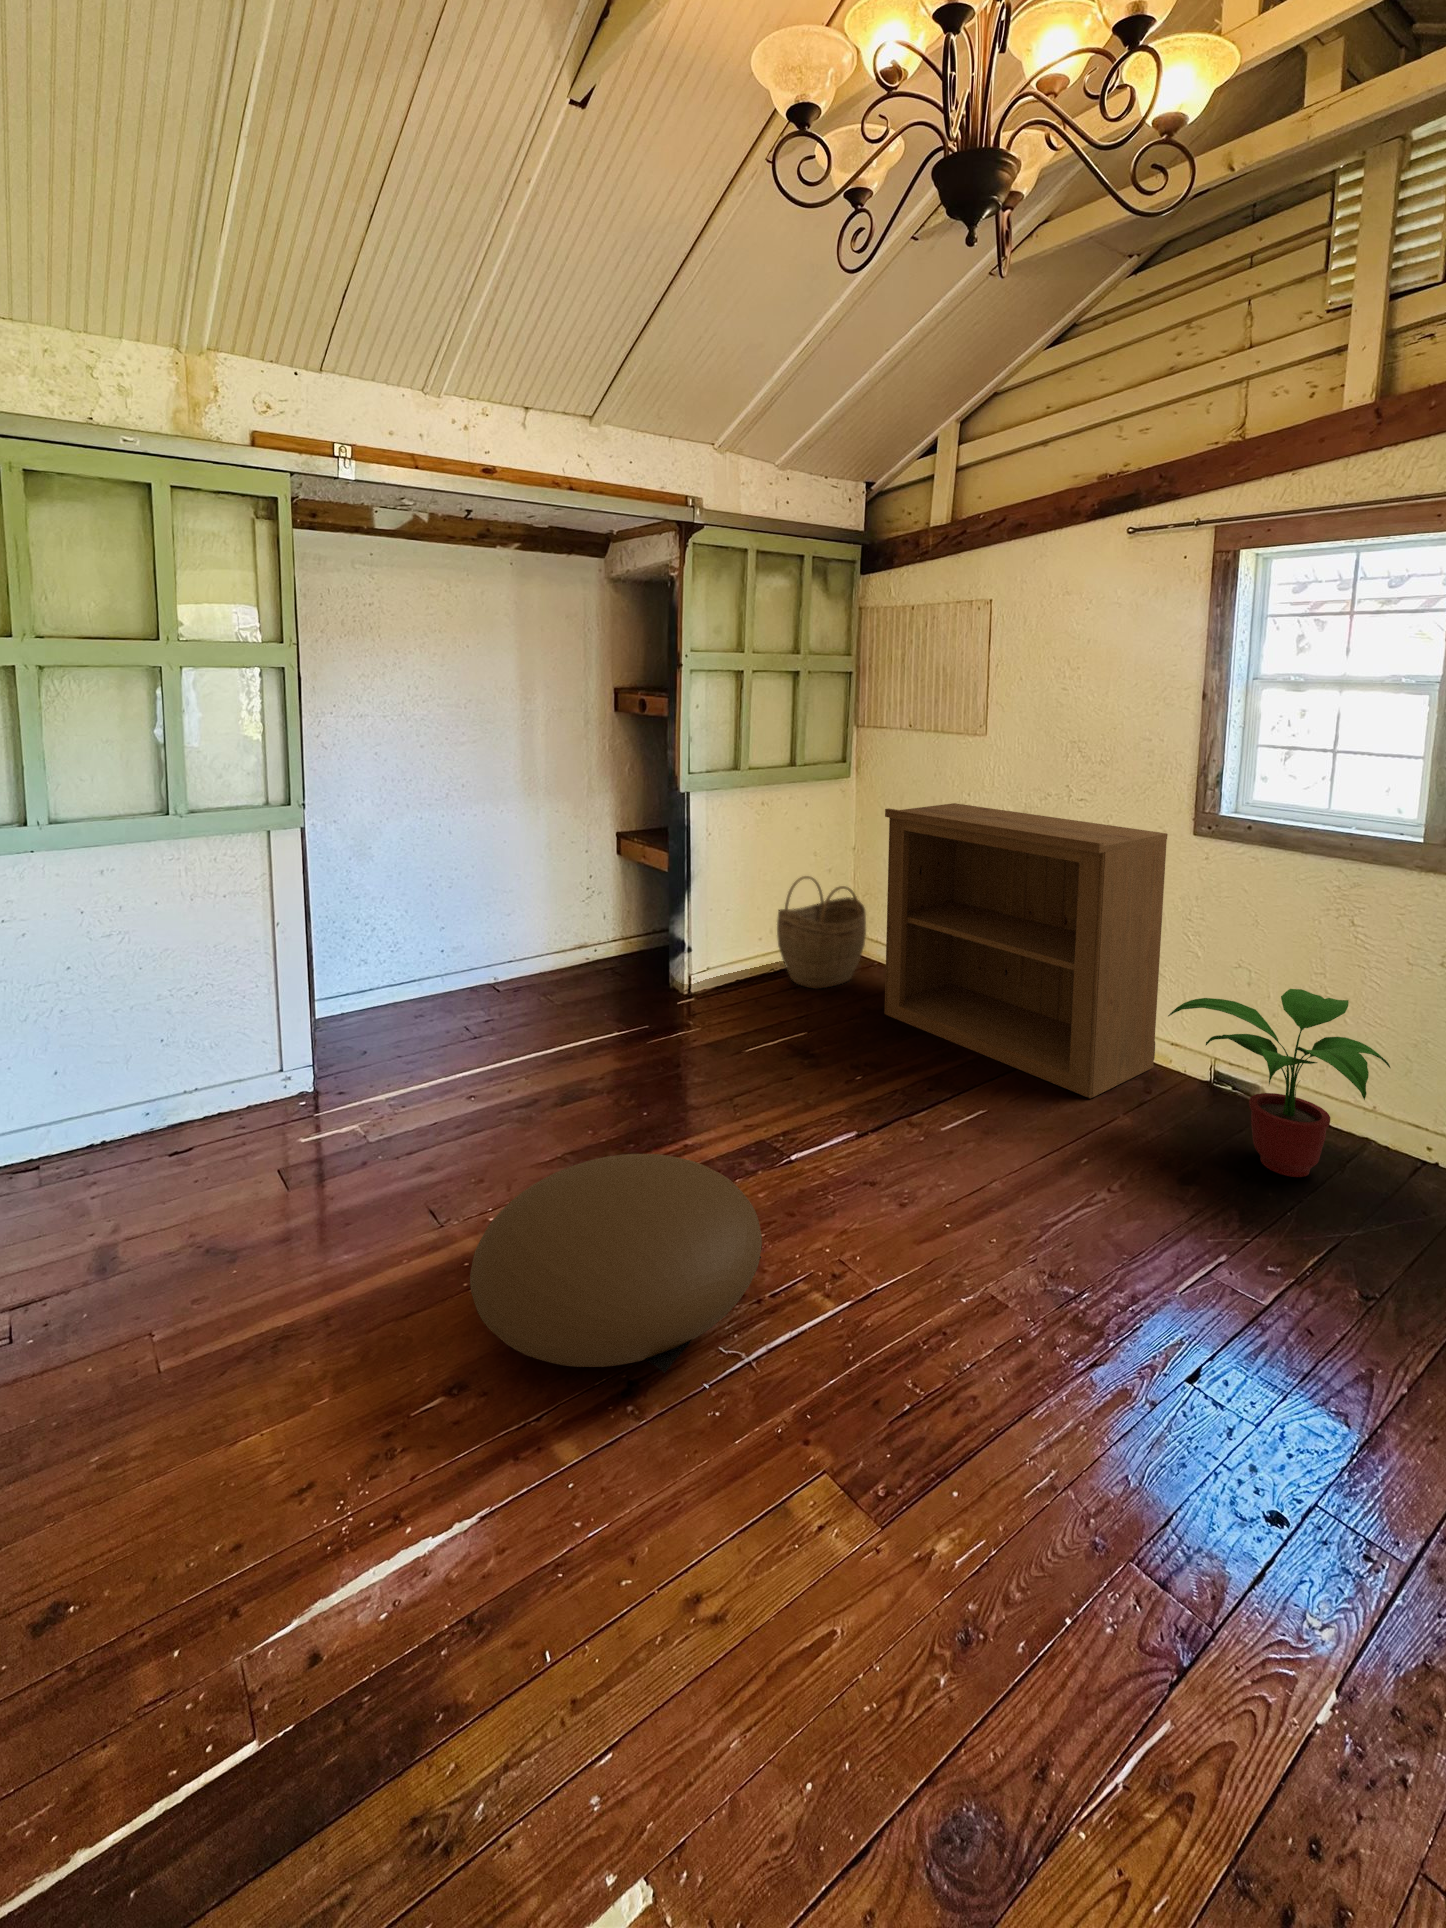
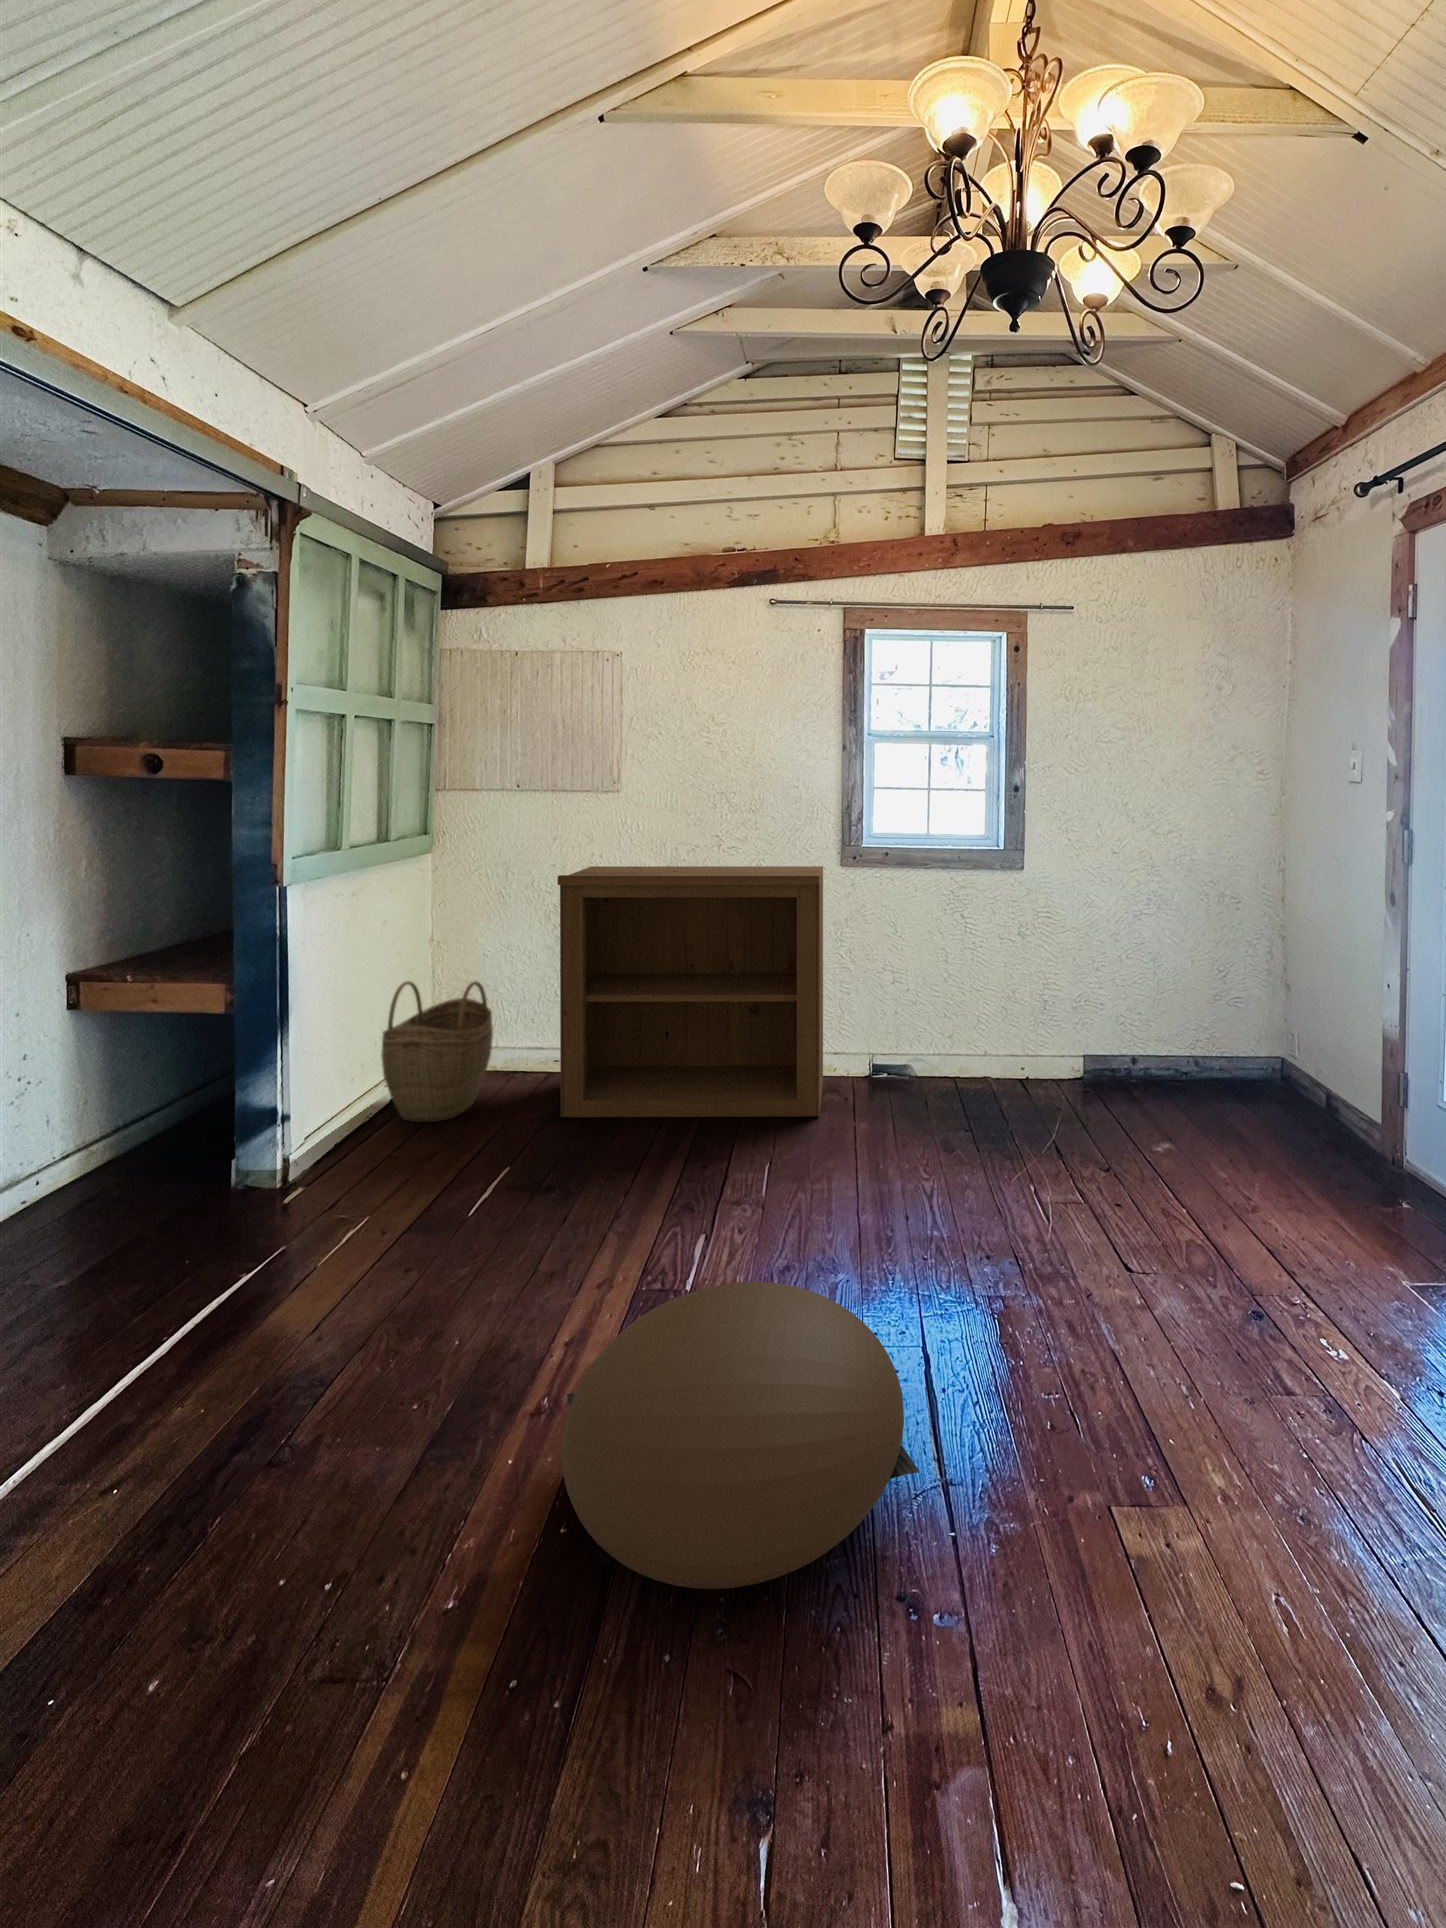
potted plant: present [1168,989,1390,1177] -> none [885,972,1040,1115]

